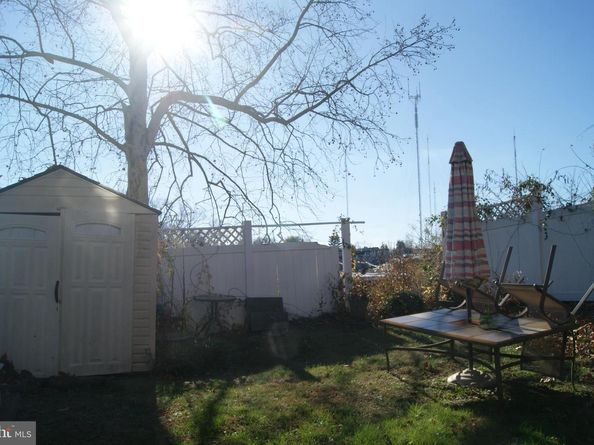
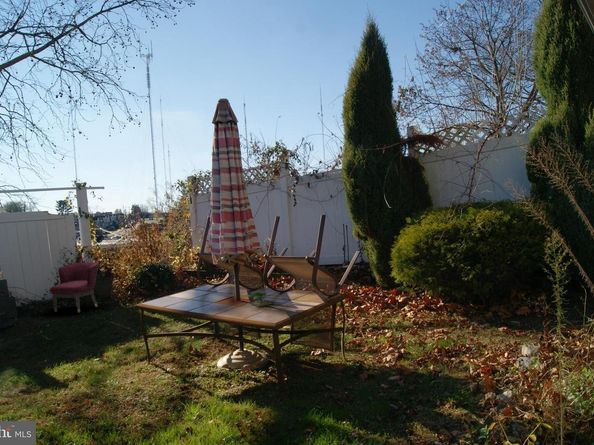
chair: none [319,287,356,329] -> present [50,262,98,313]

